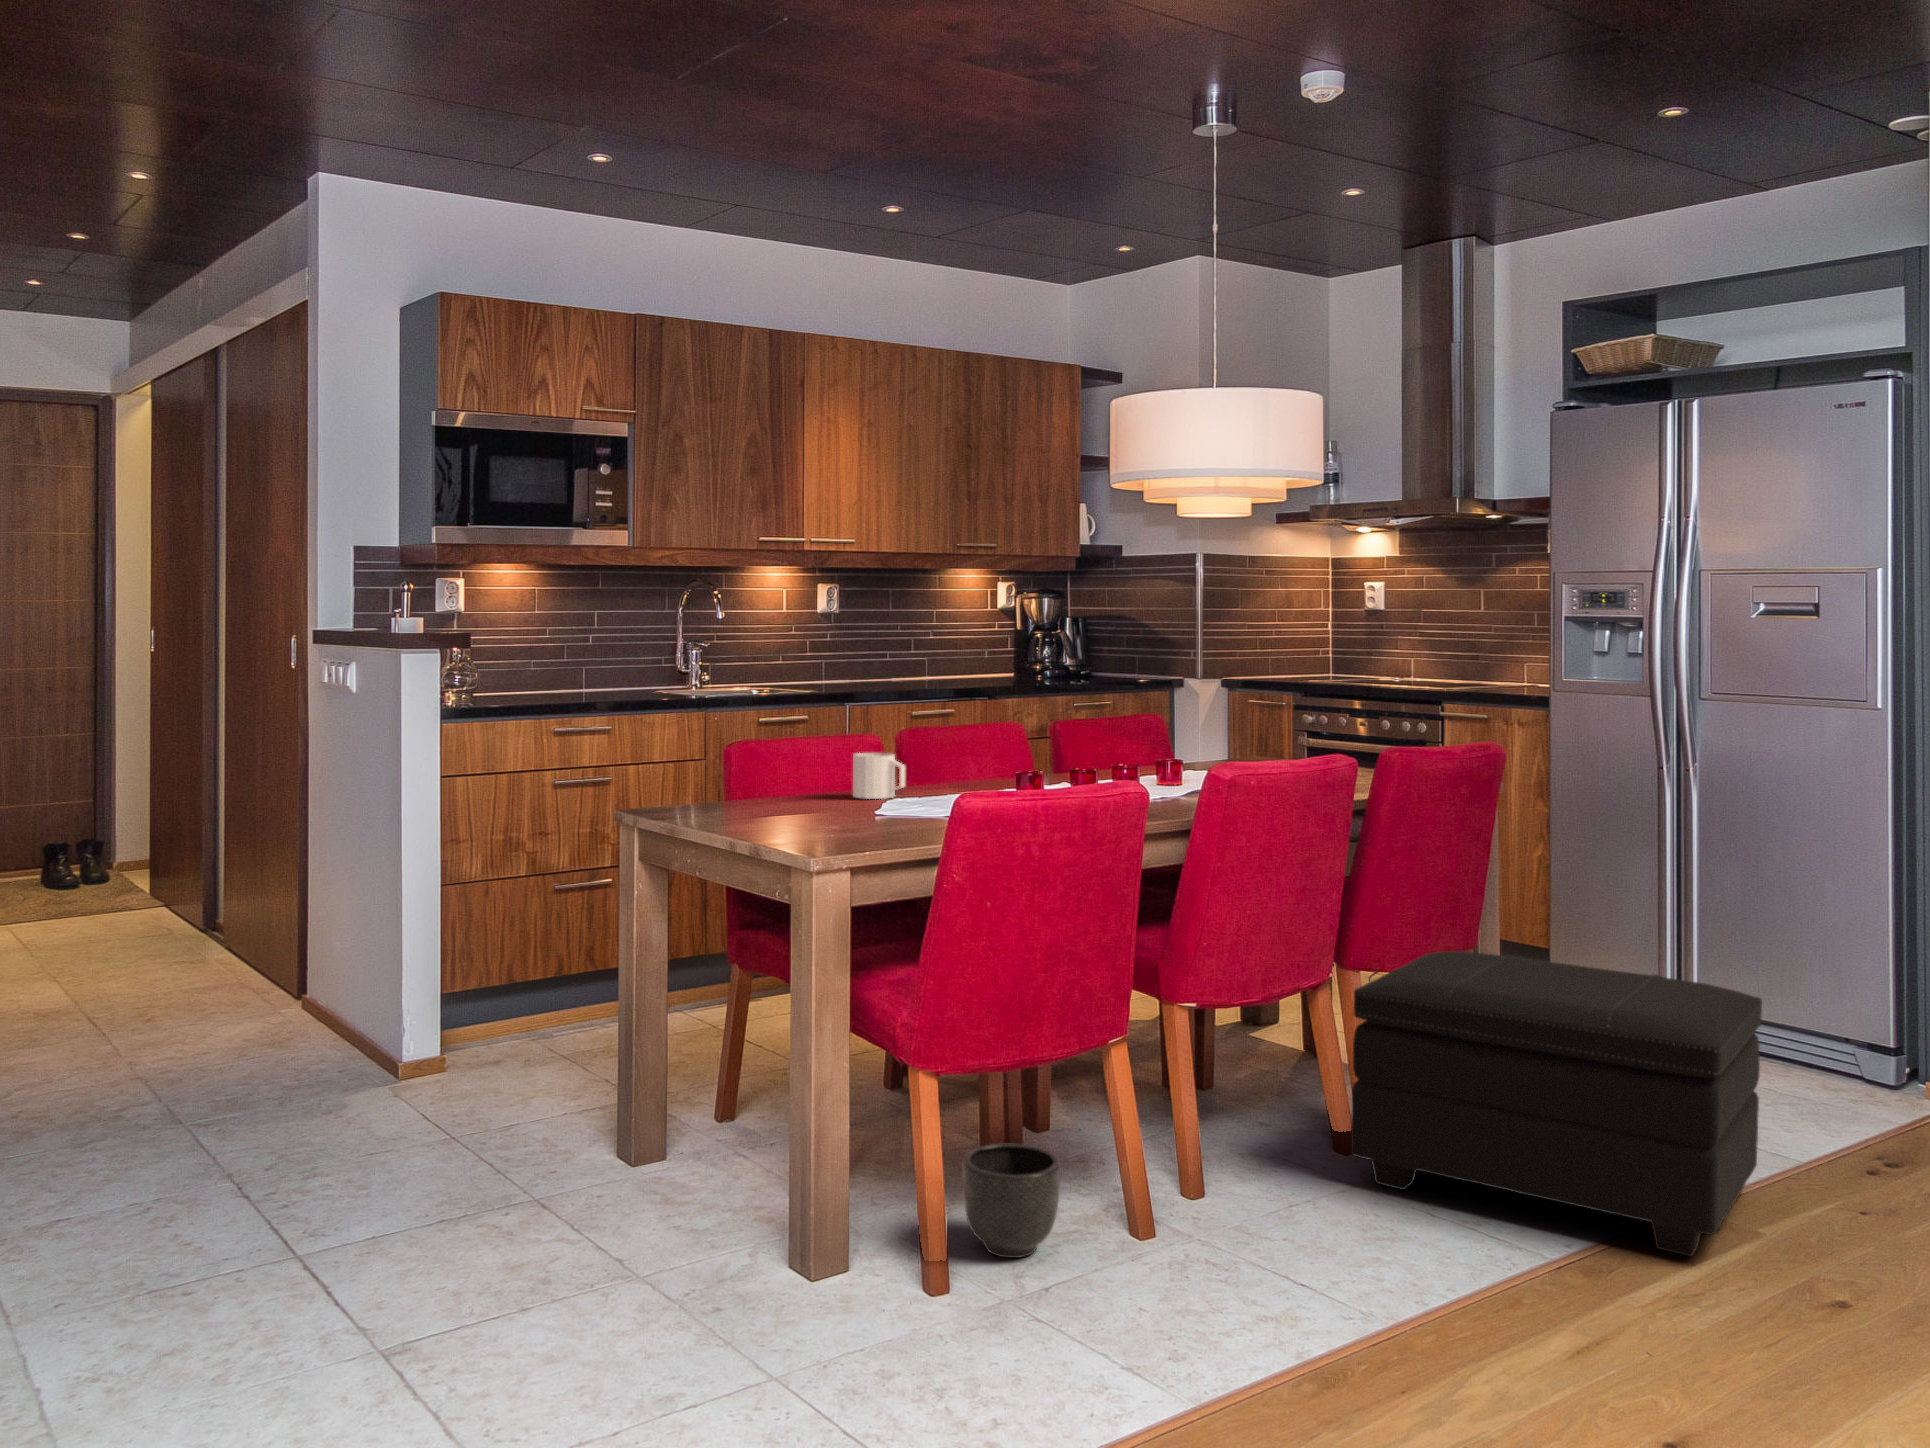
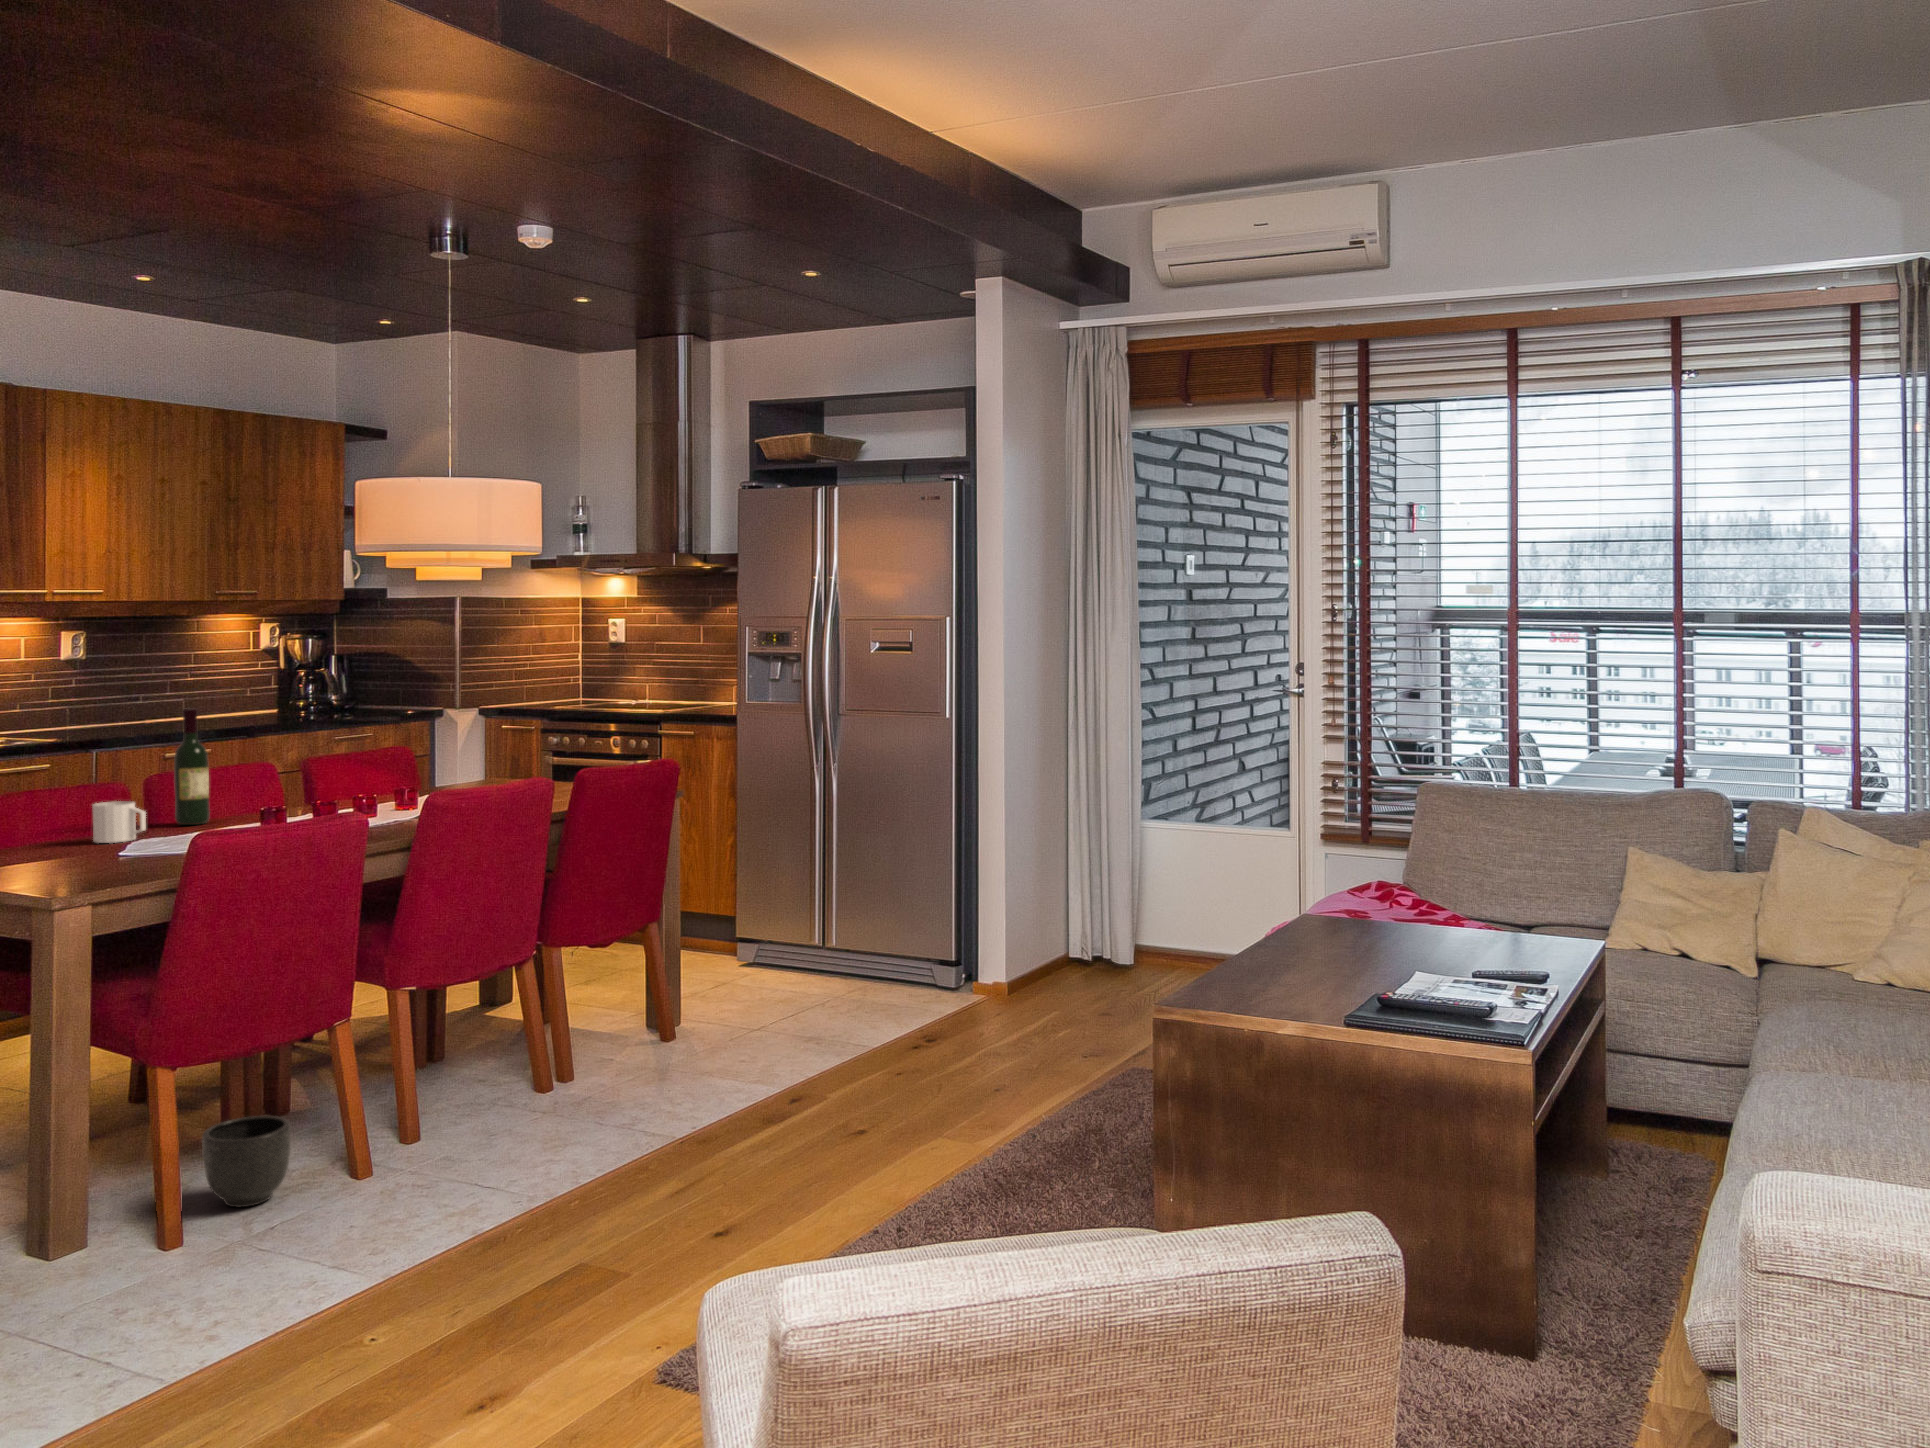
wine bottle: none [932,652,967,785] -> present [174,708,210,825]
footstool: present [1351,951,1762,1256] -> none [543,922,834,1117]

